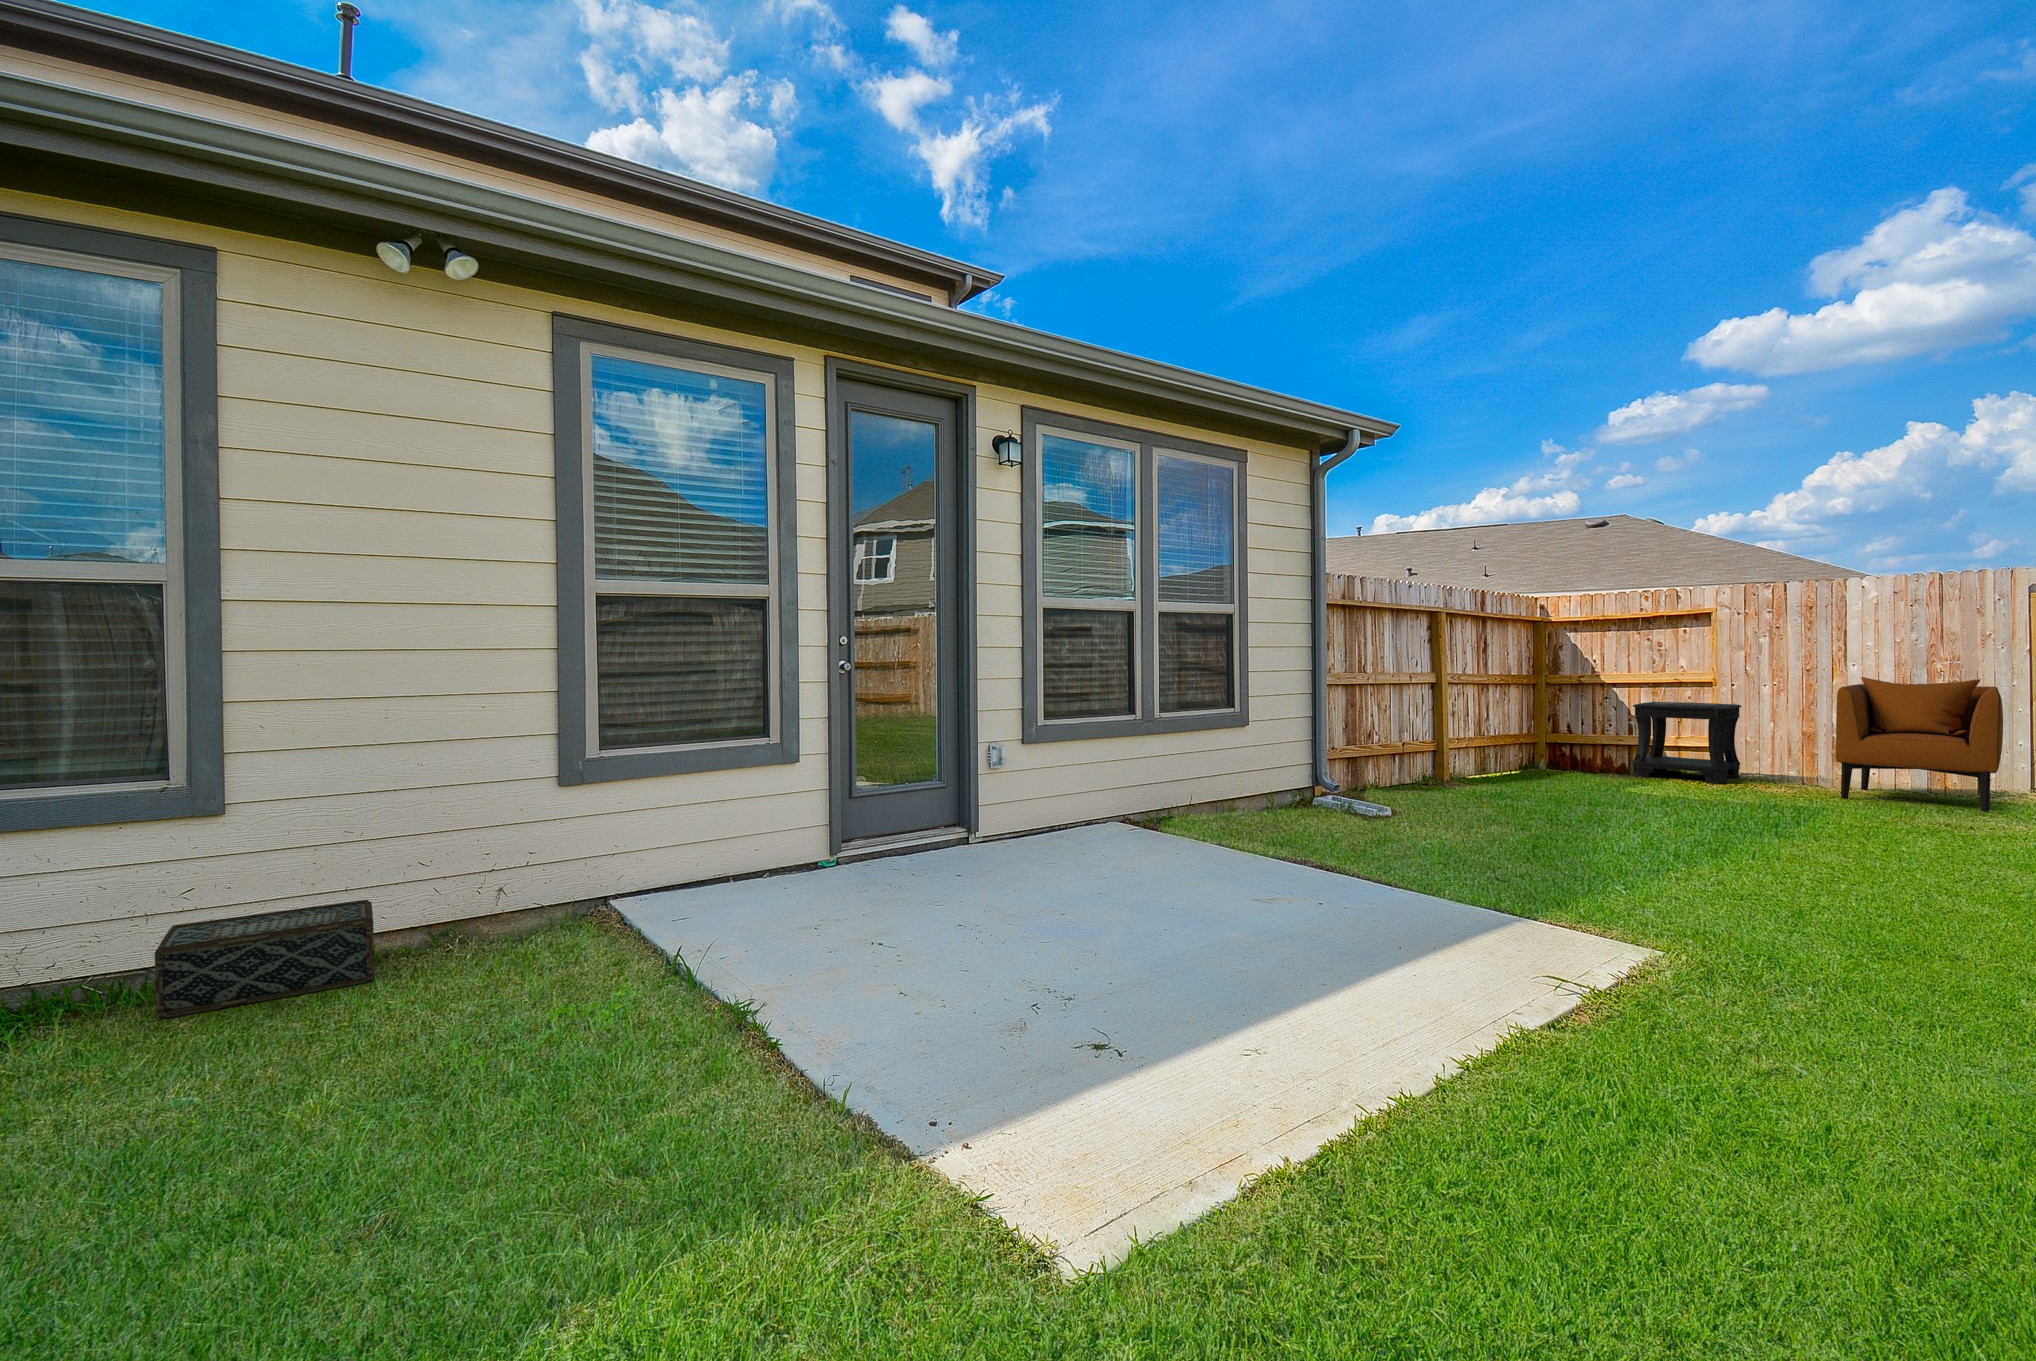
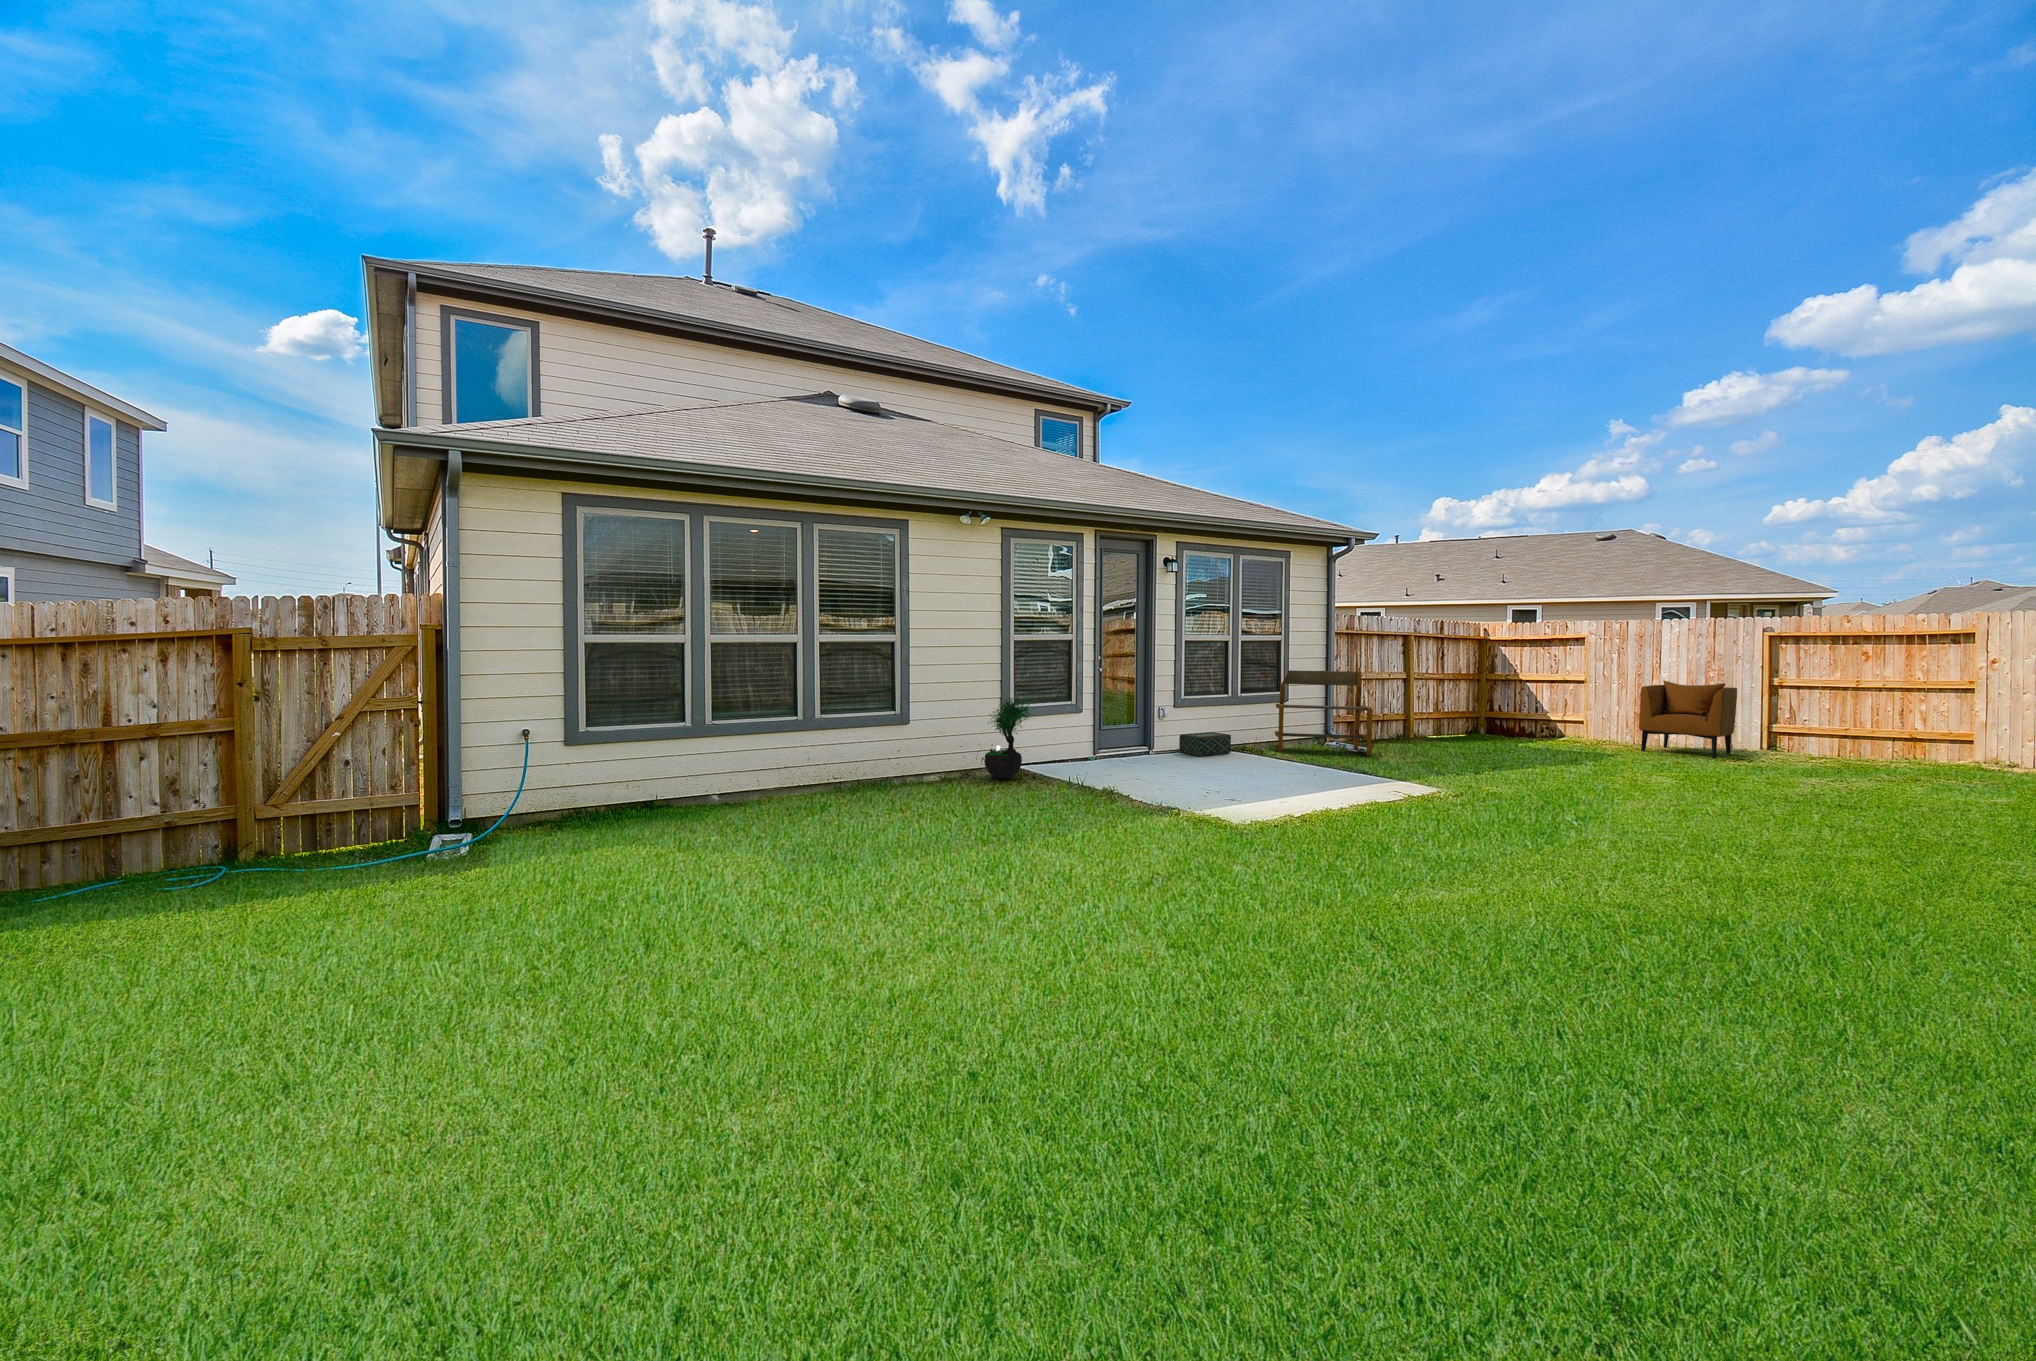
bench: none [1224,666,1405,825] -> present [1275,670,1372,755]
side table: present [1632,702,1741,783] -> none [1530,693,1600,743]
potted tree: none [466,720,615,943] -> present [984,698,1031,779]
woven basket: present [155,900,375,1018] -> present [1179,732,1231,756]

